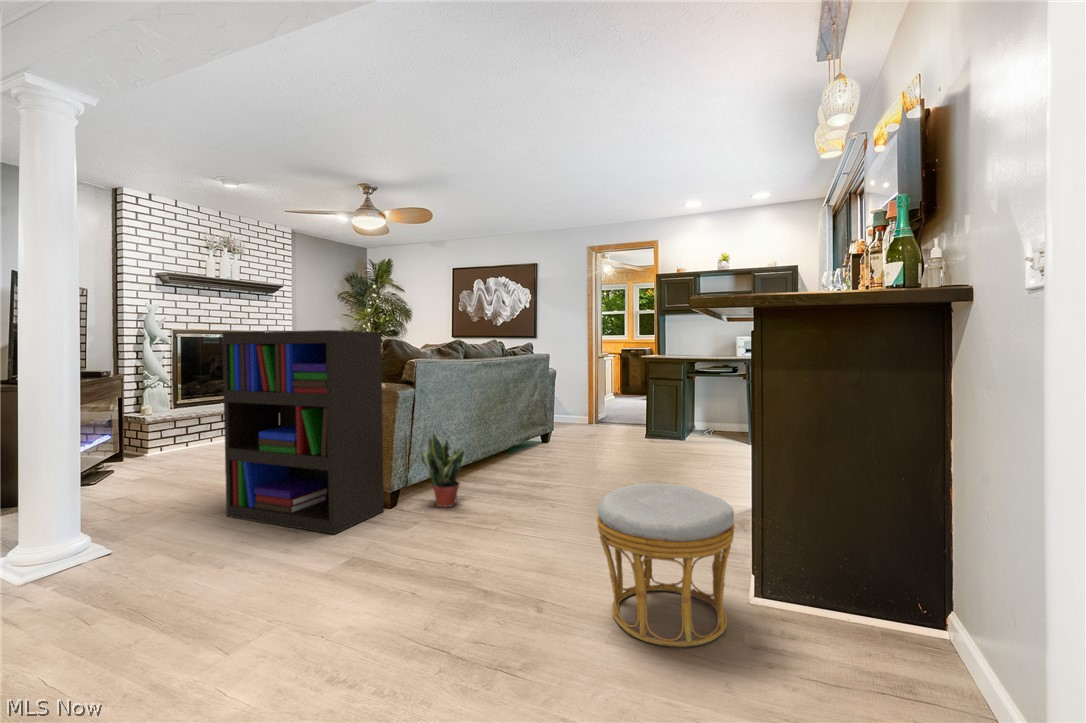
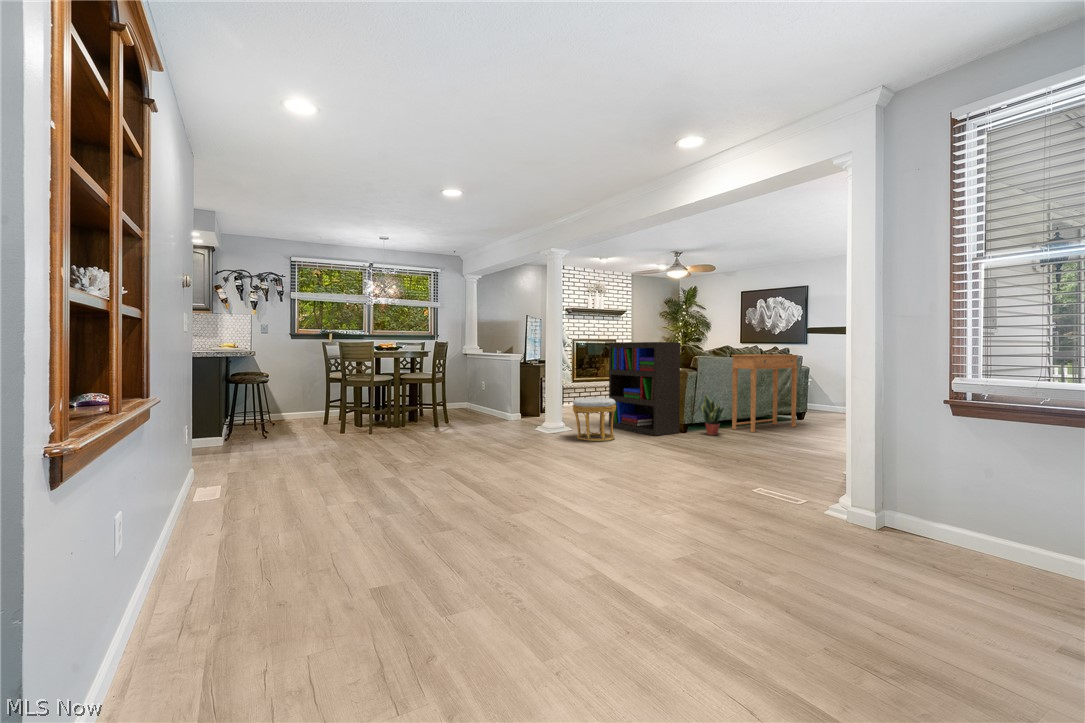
side table: none [468,353,556,485] -> present [731,355,798,432]
ottoman: present [597,483,734,647] -> present [573,397,616,441]

